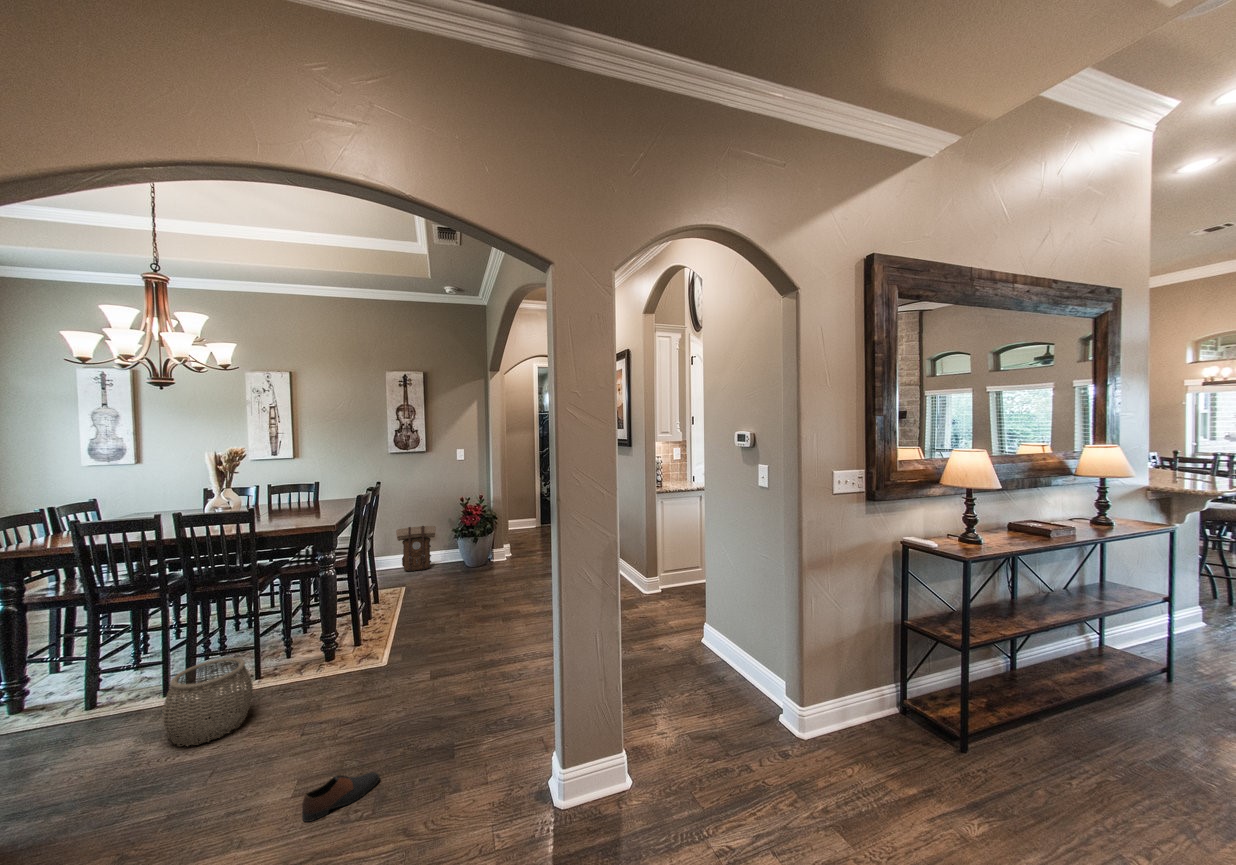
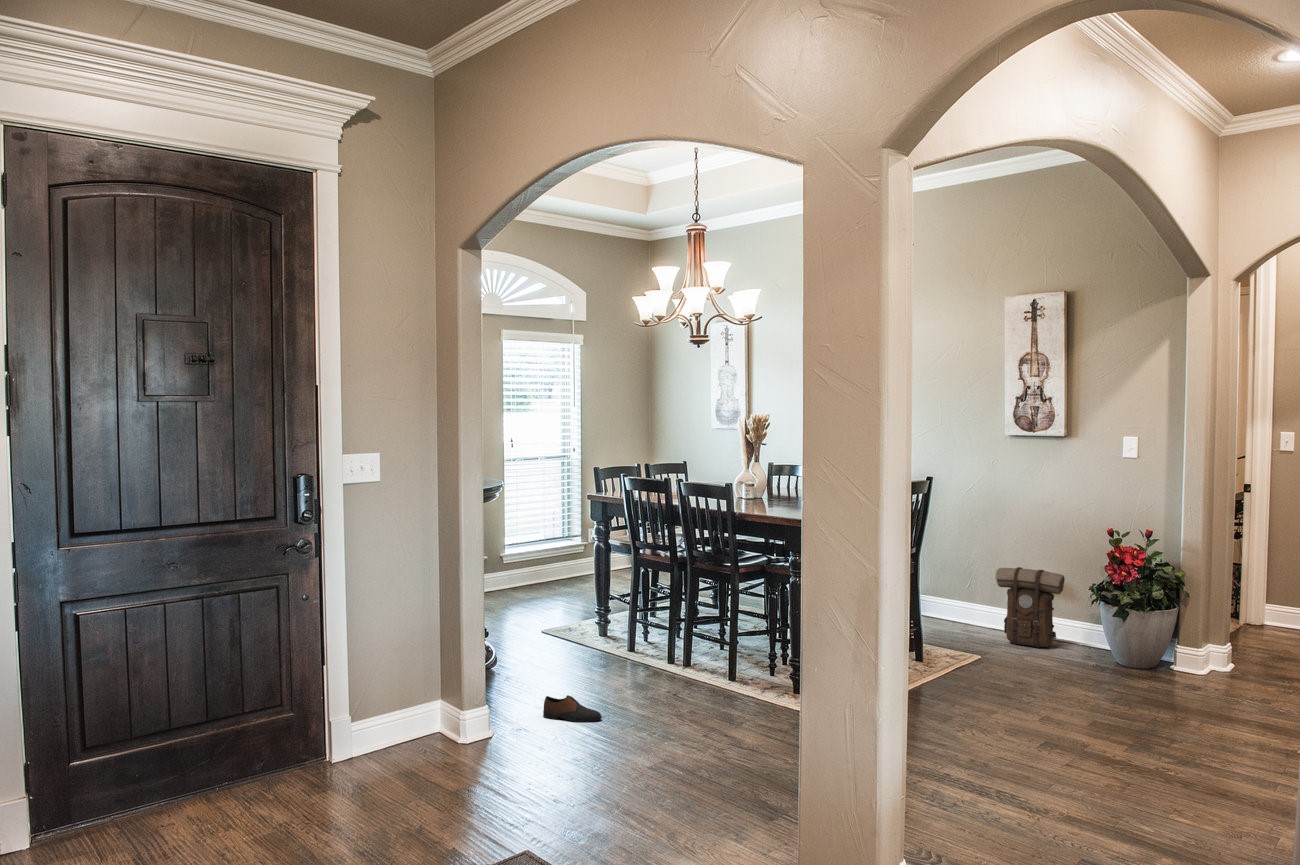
woven basket: present [162,658,253,746] -> none [630,641,704,718]
shoe: present [302,772,380,822] -> present [543,695,602,722]

